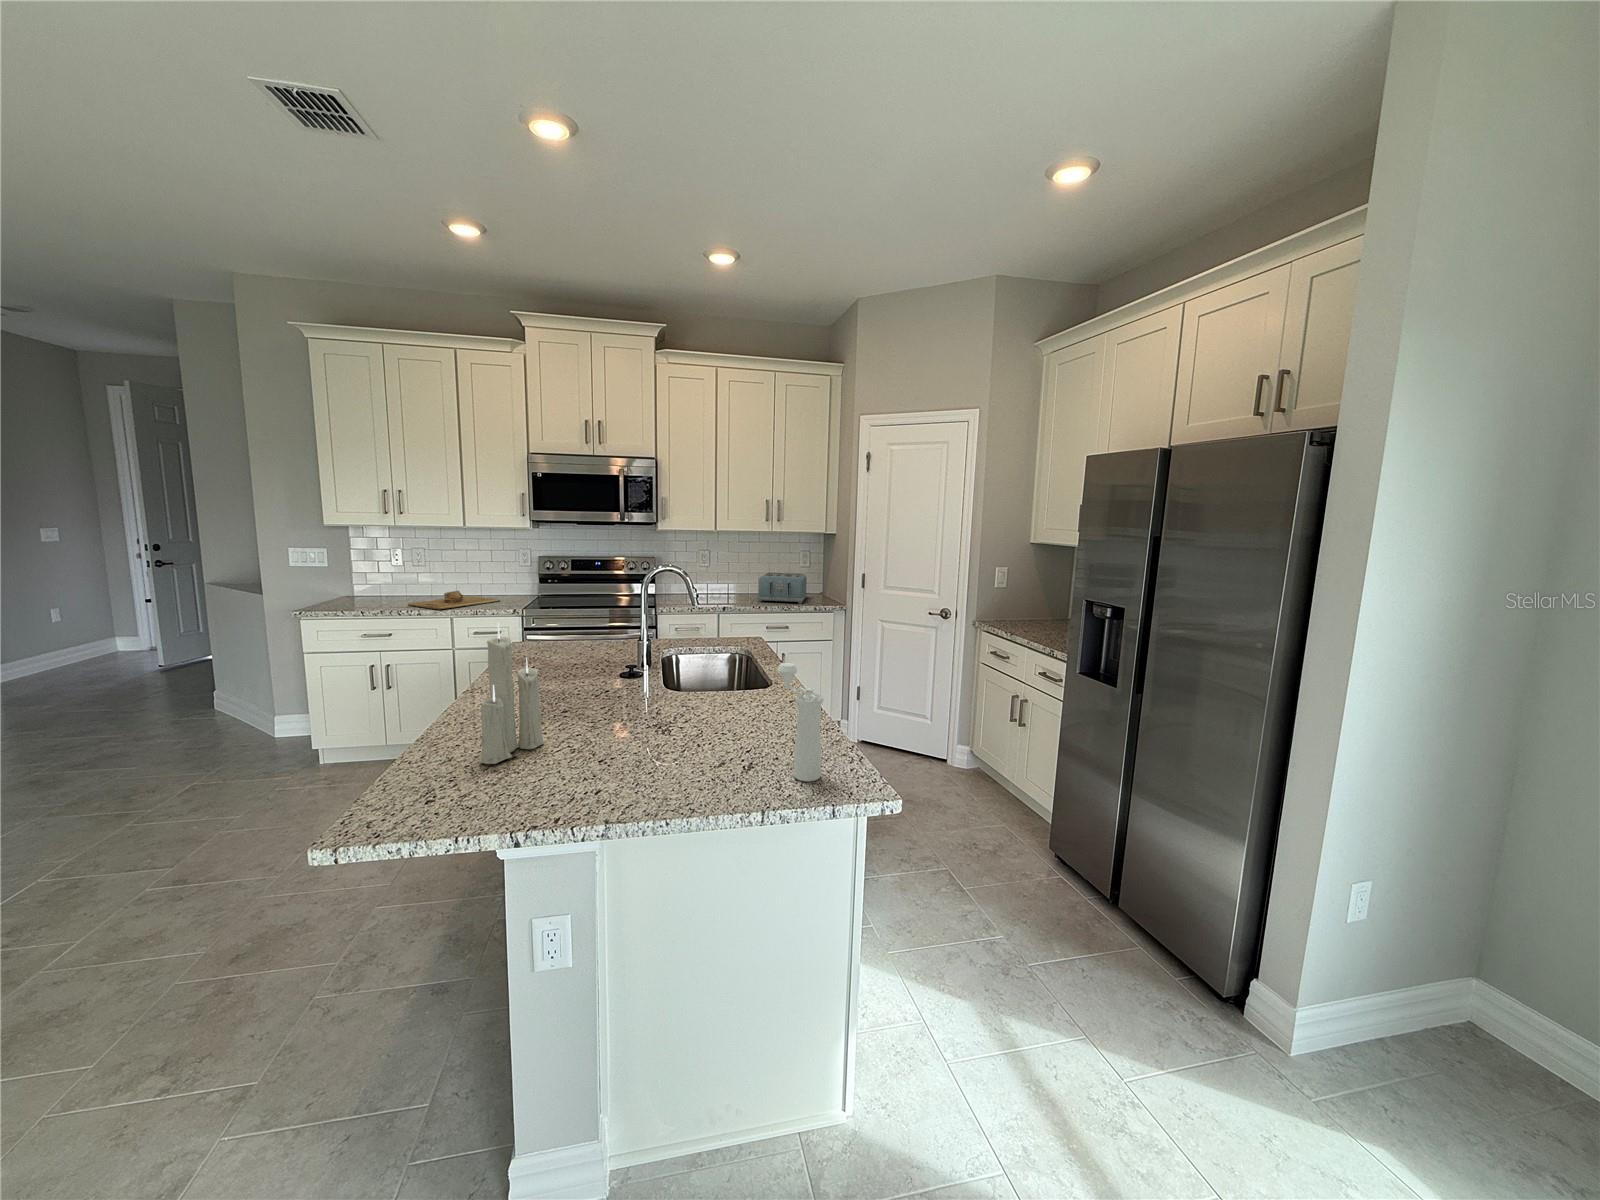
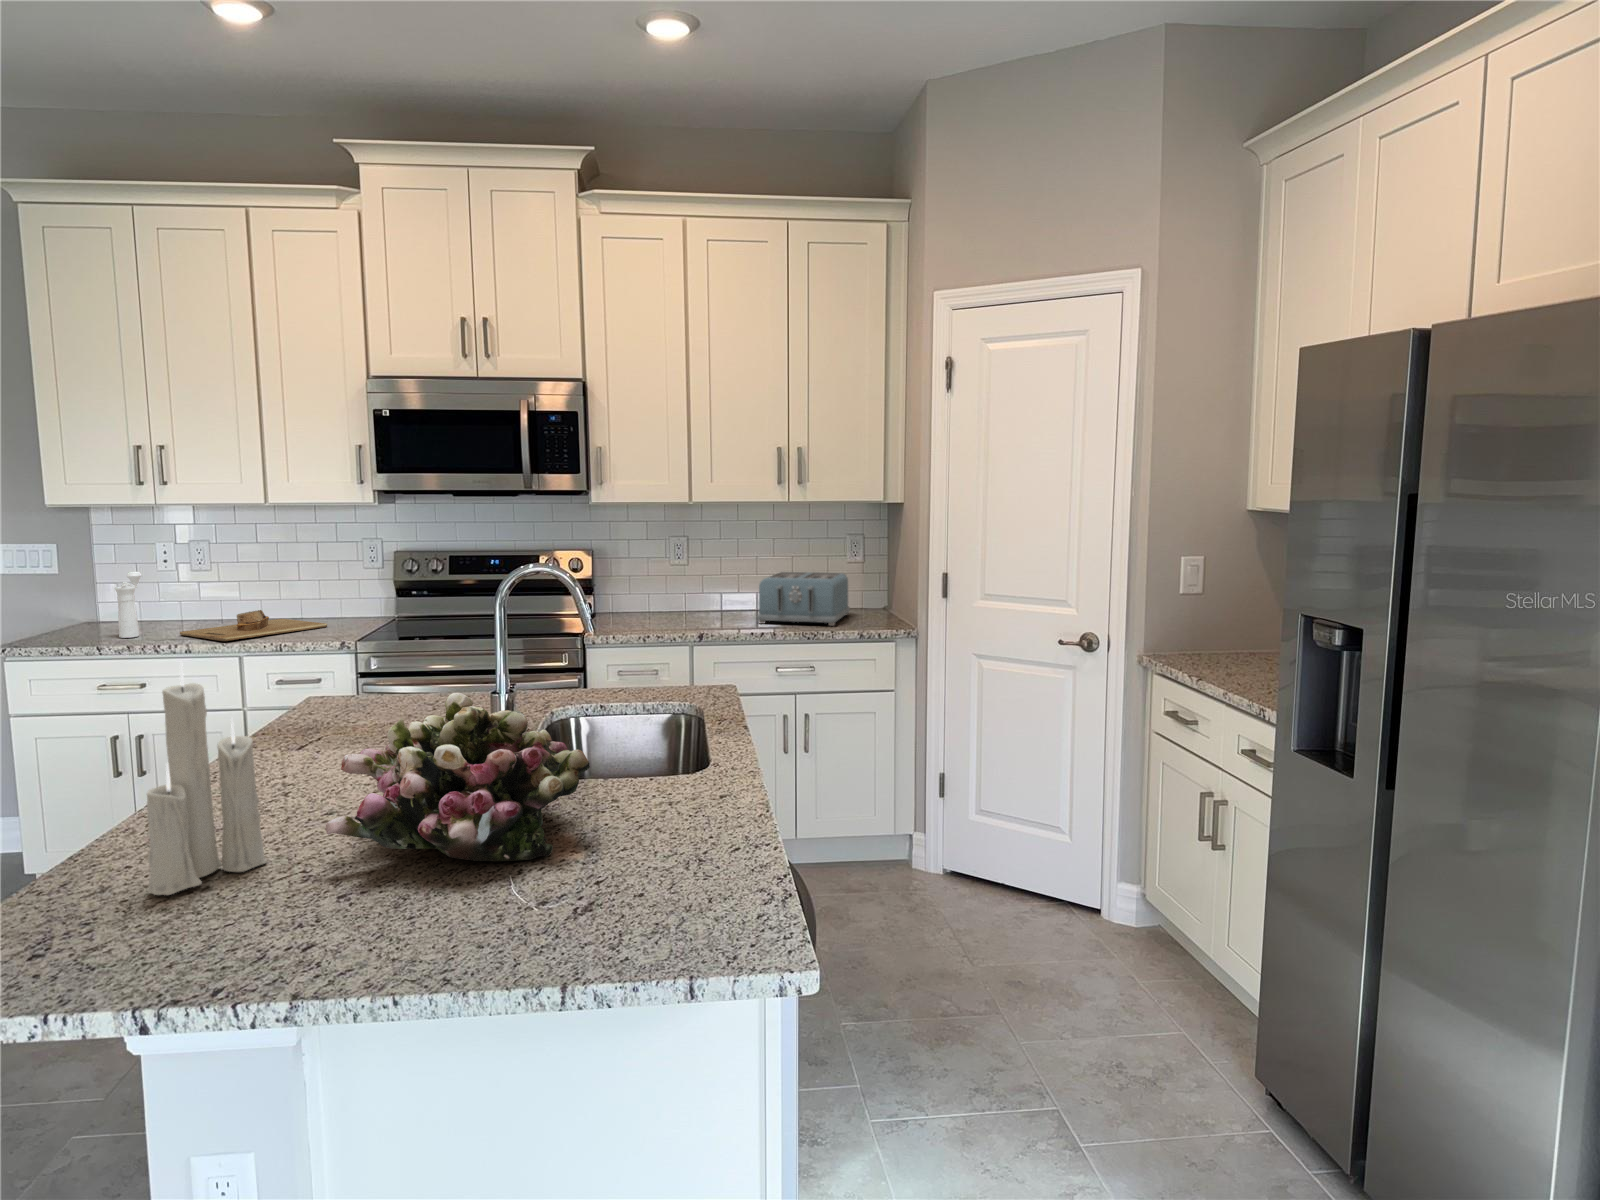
flower arrangement: none [585,642,731,740] -> present [325,693,590,861]
pepper mill: present [777,663,823,781] -> present [115,572,142,638]

